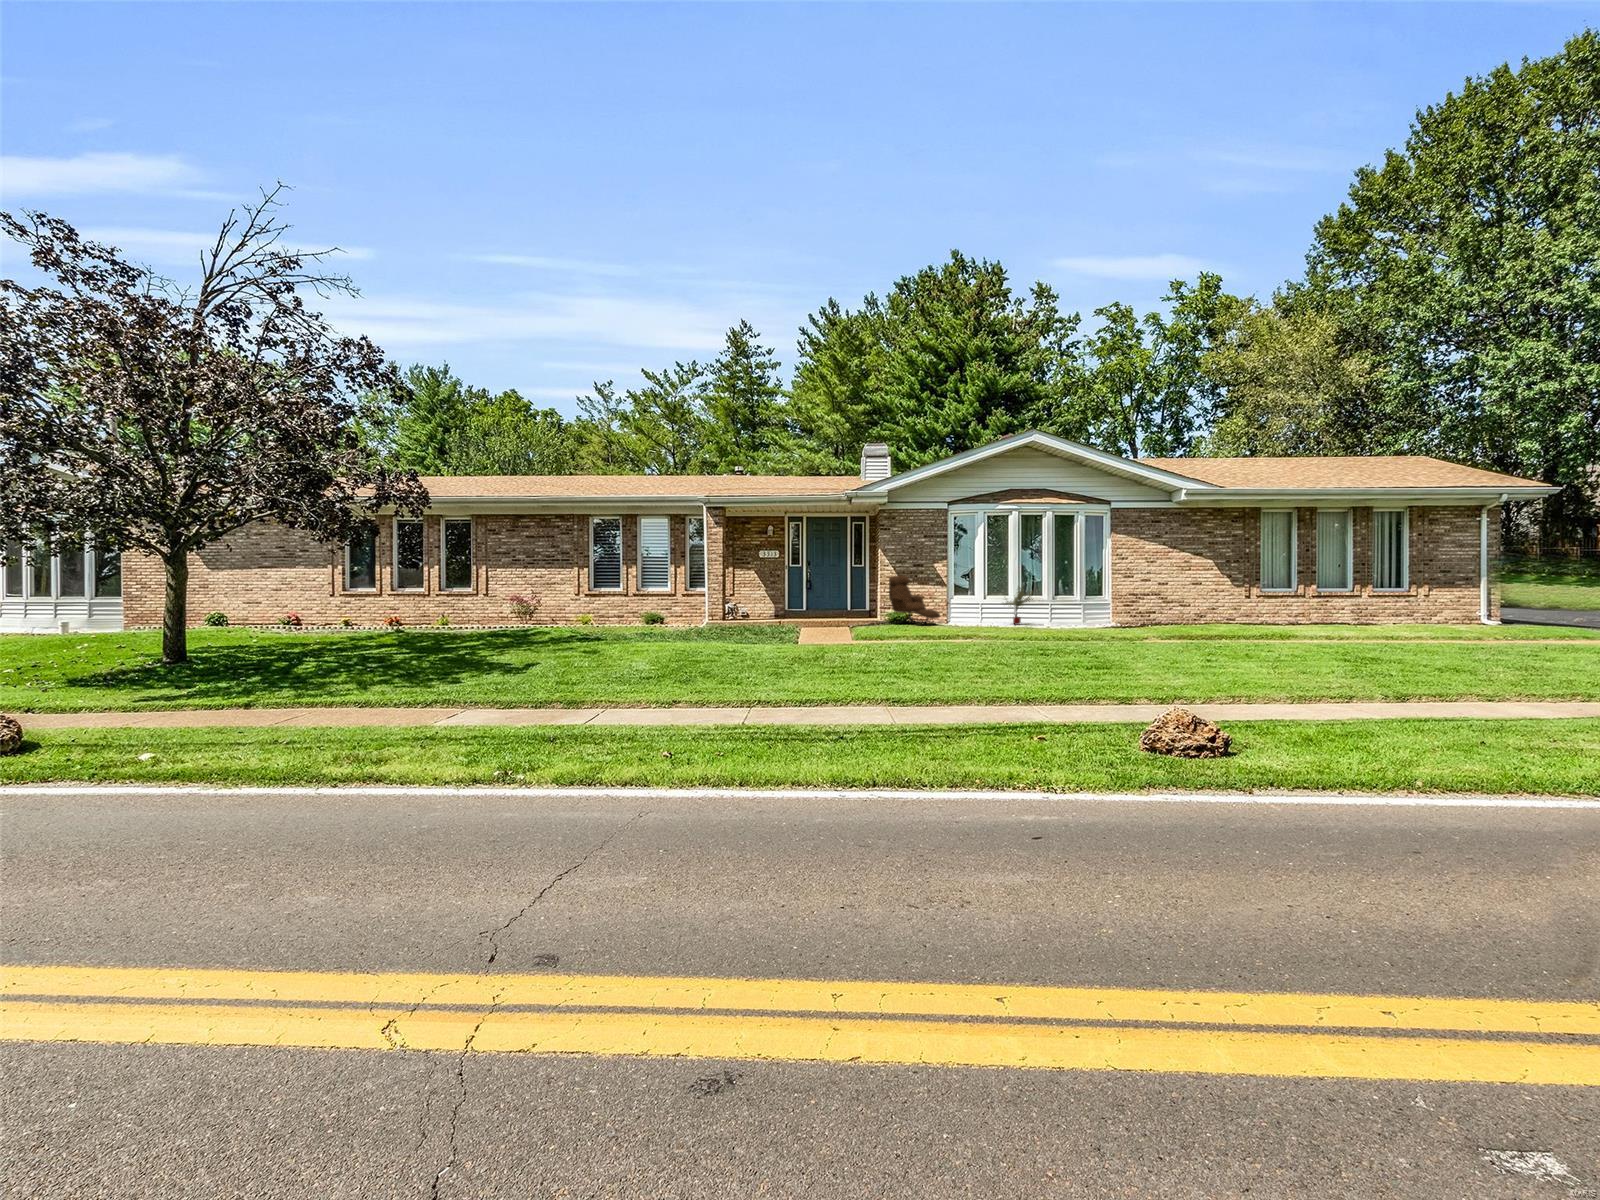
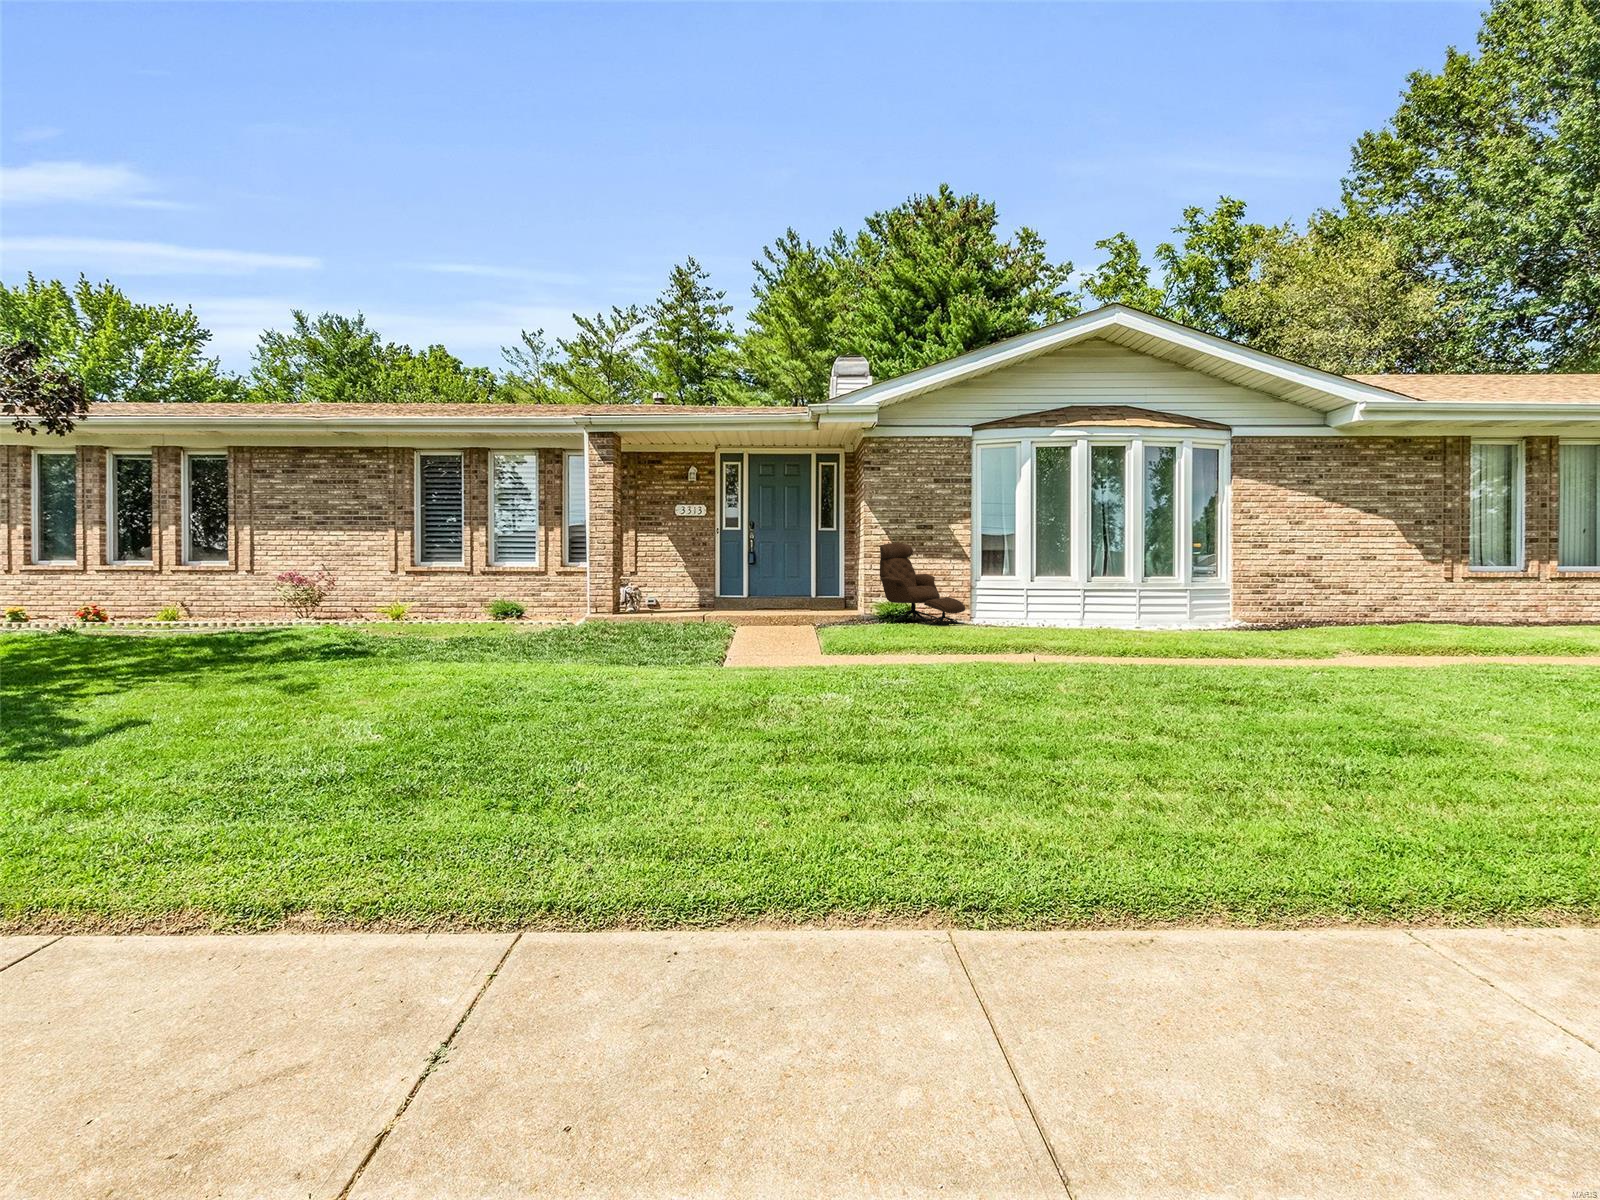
potted tree: present [1005,586,1033,625] -> none [1062,559,1117,623]

